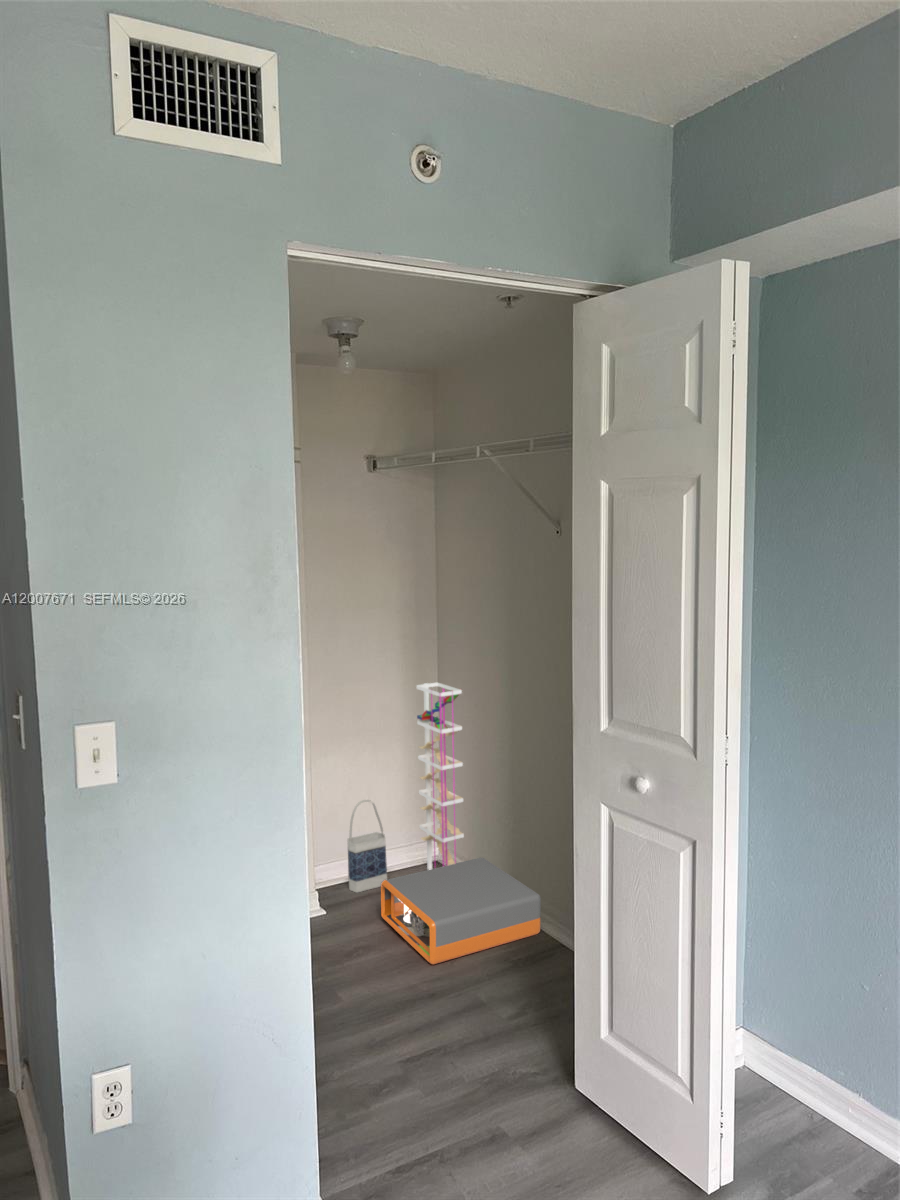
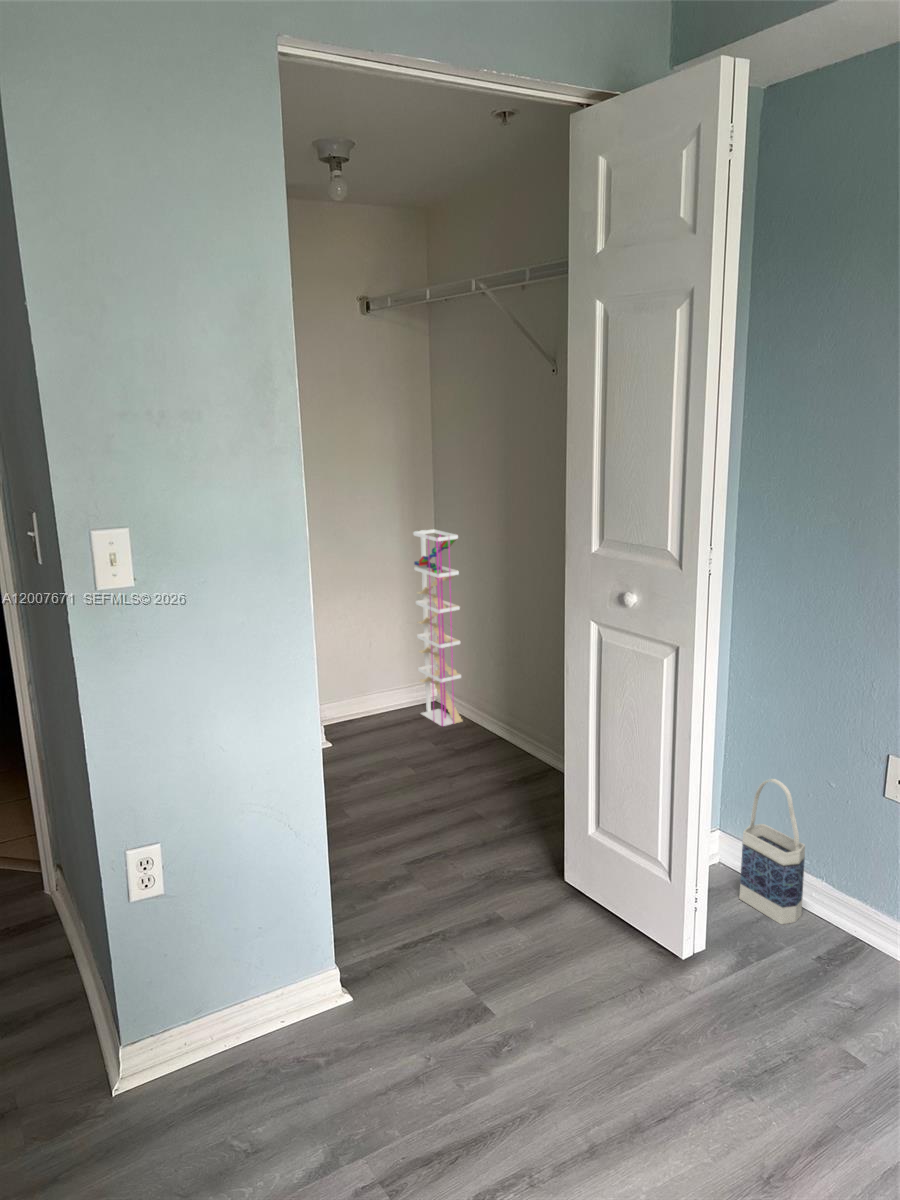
bag: present [348,800,387,893] -> present [739,779,805,925]
storage box: present [381,858,541,964] -> none [382,696,535,788]

